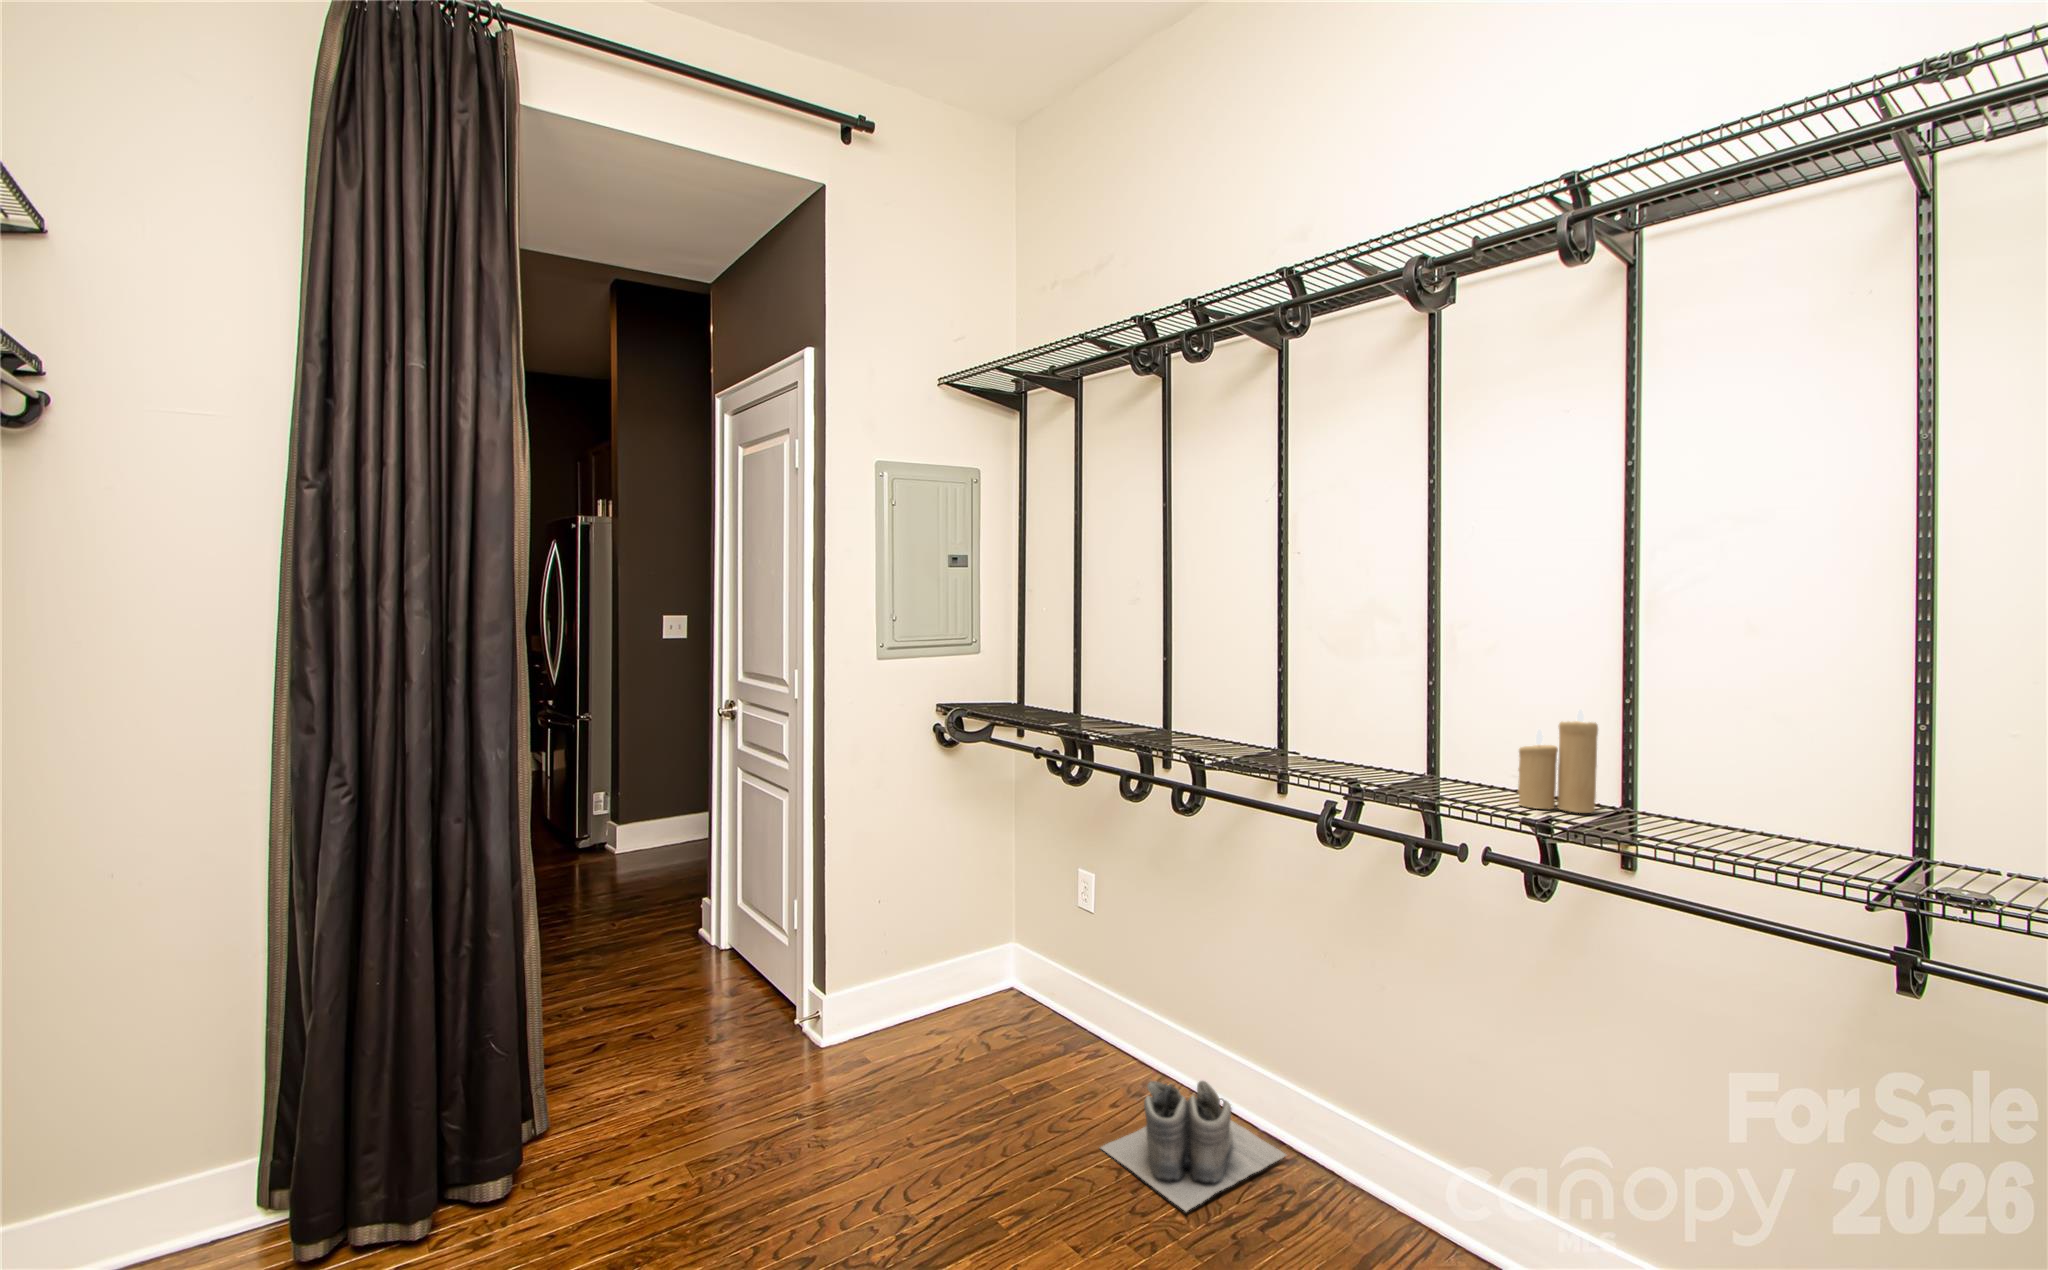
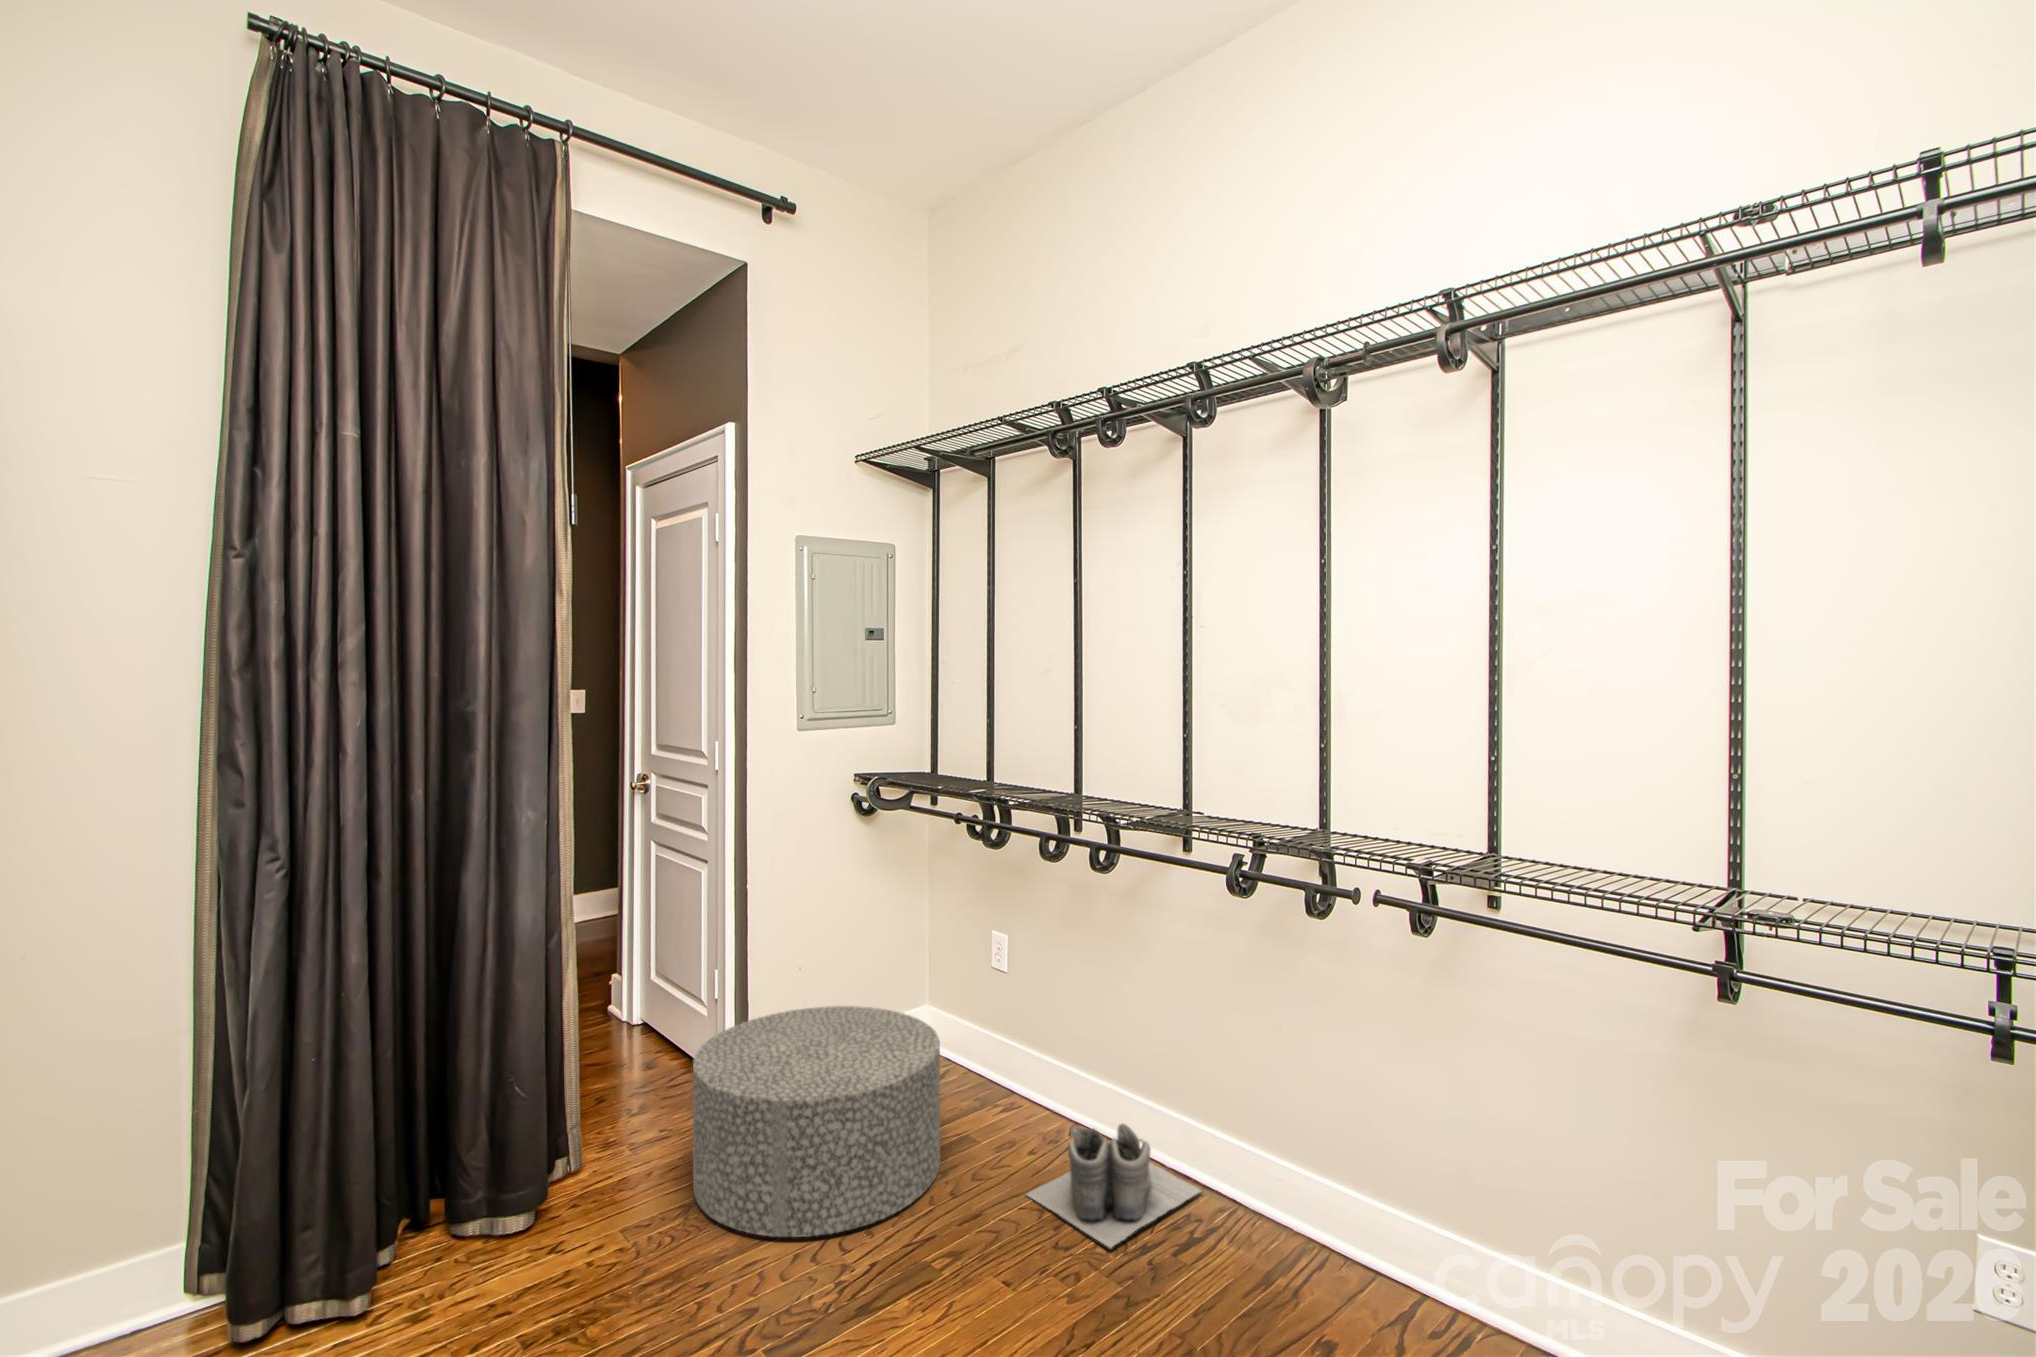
candle: present [1518,709,1598,813] -> none [1405,764,1473,857]
ottoman: none [766,944,1014,1178] -> present [693,1006,940,1237]

